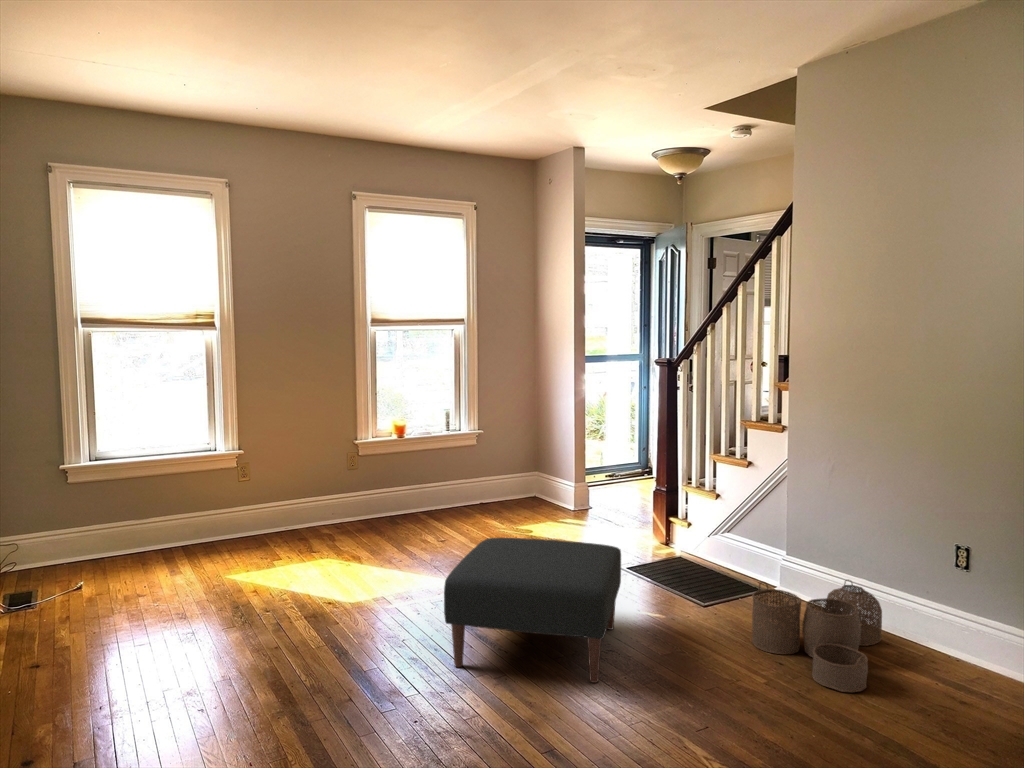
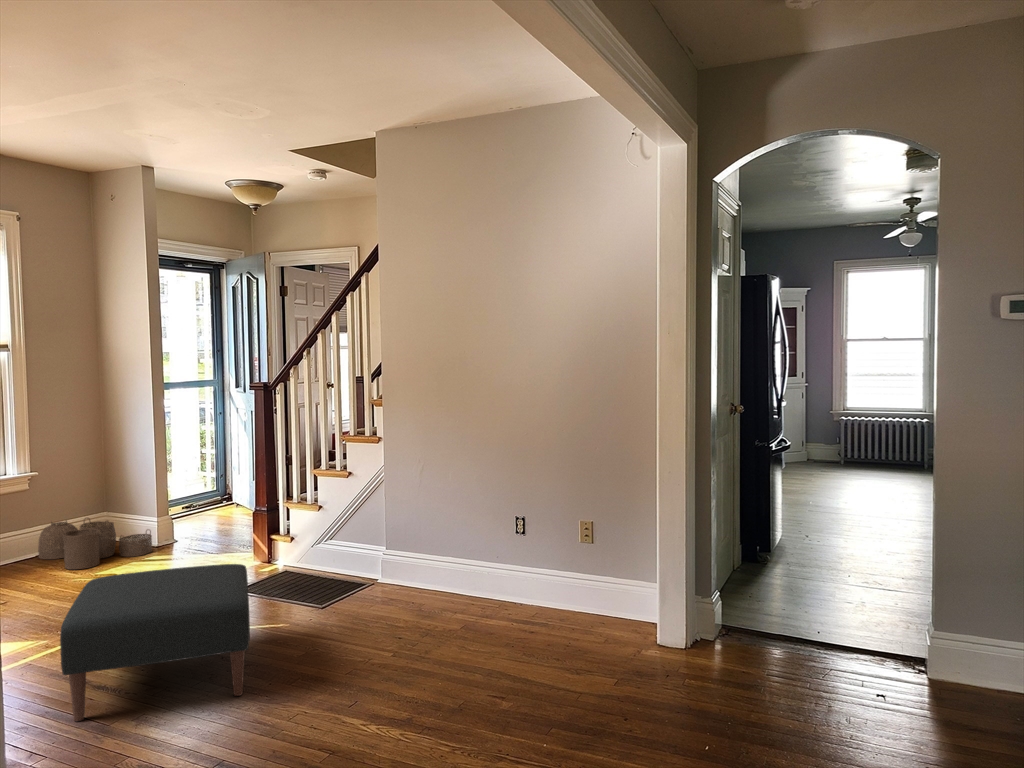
woven basket: present [752,580,882,692] -> present [38,518,152,569]

